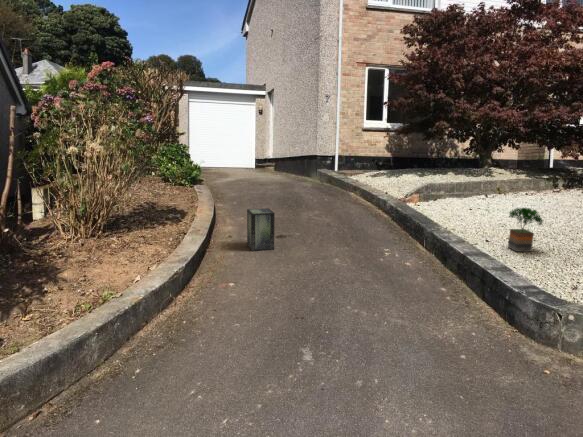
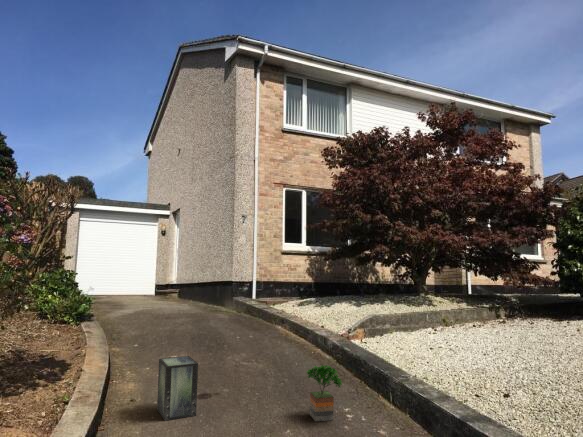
potted tree: present [508,208,543,252] -> present [307,365,342,421]

